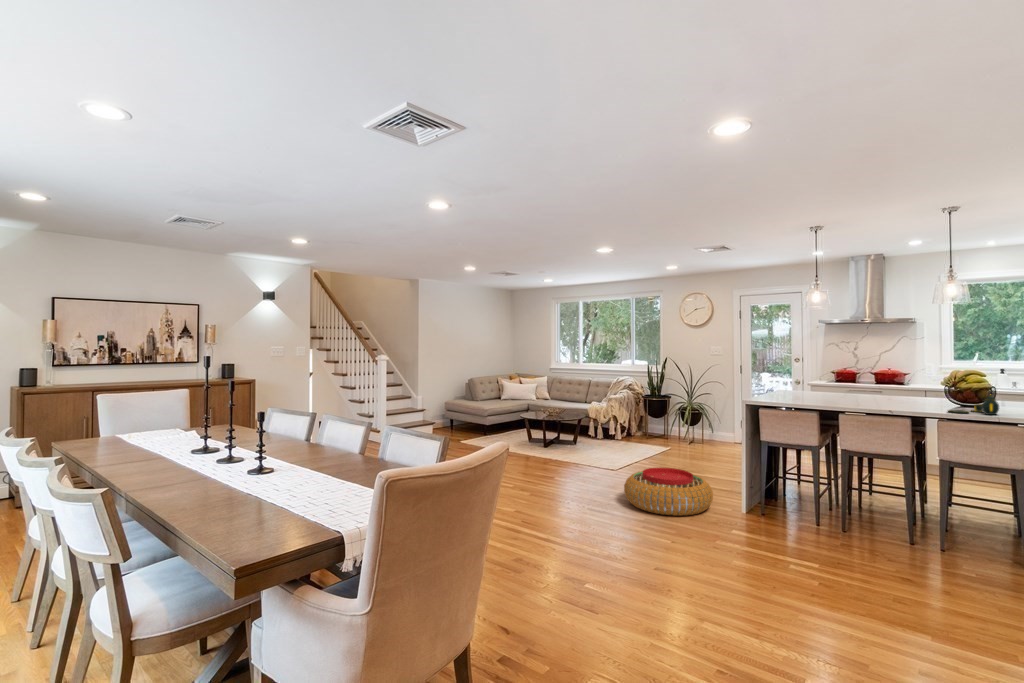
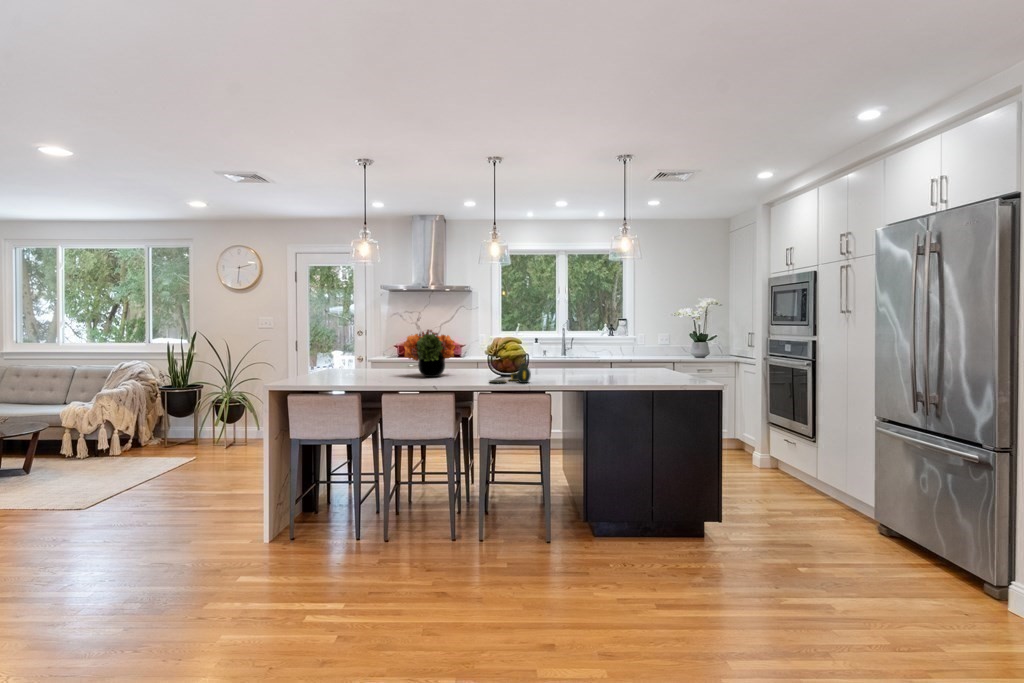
flower arrangement: none [852,362,907,403] -> present [403,330,455,377]
pouf: present [624,467,713,516] -> none [60,496,222,581]

